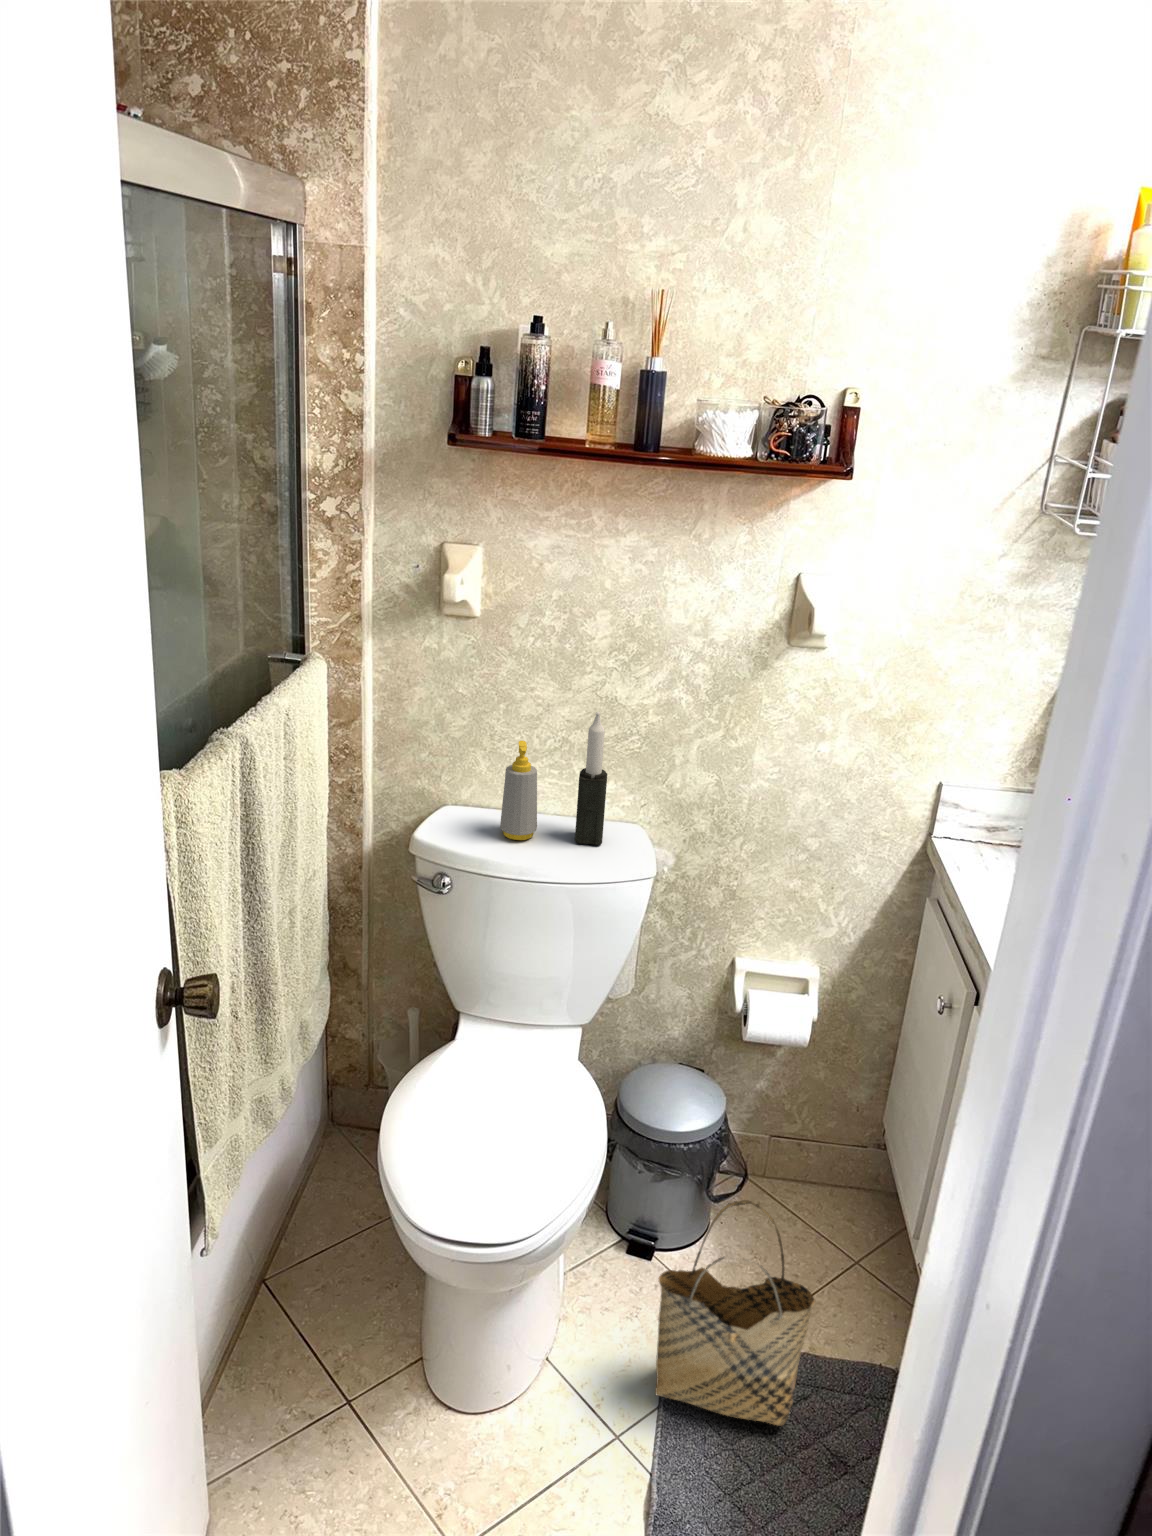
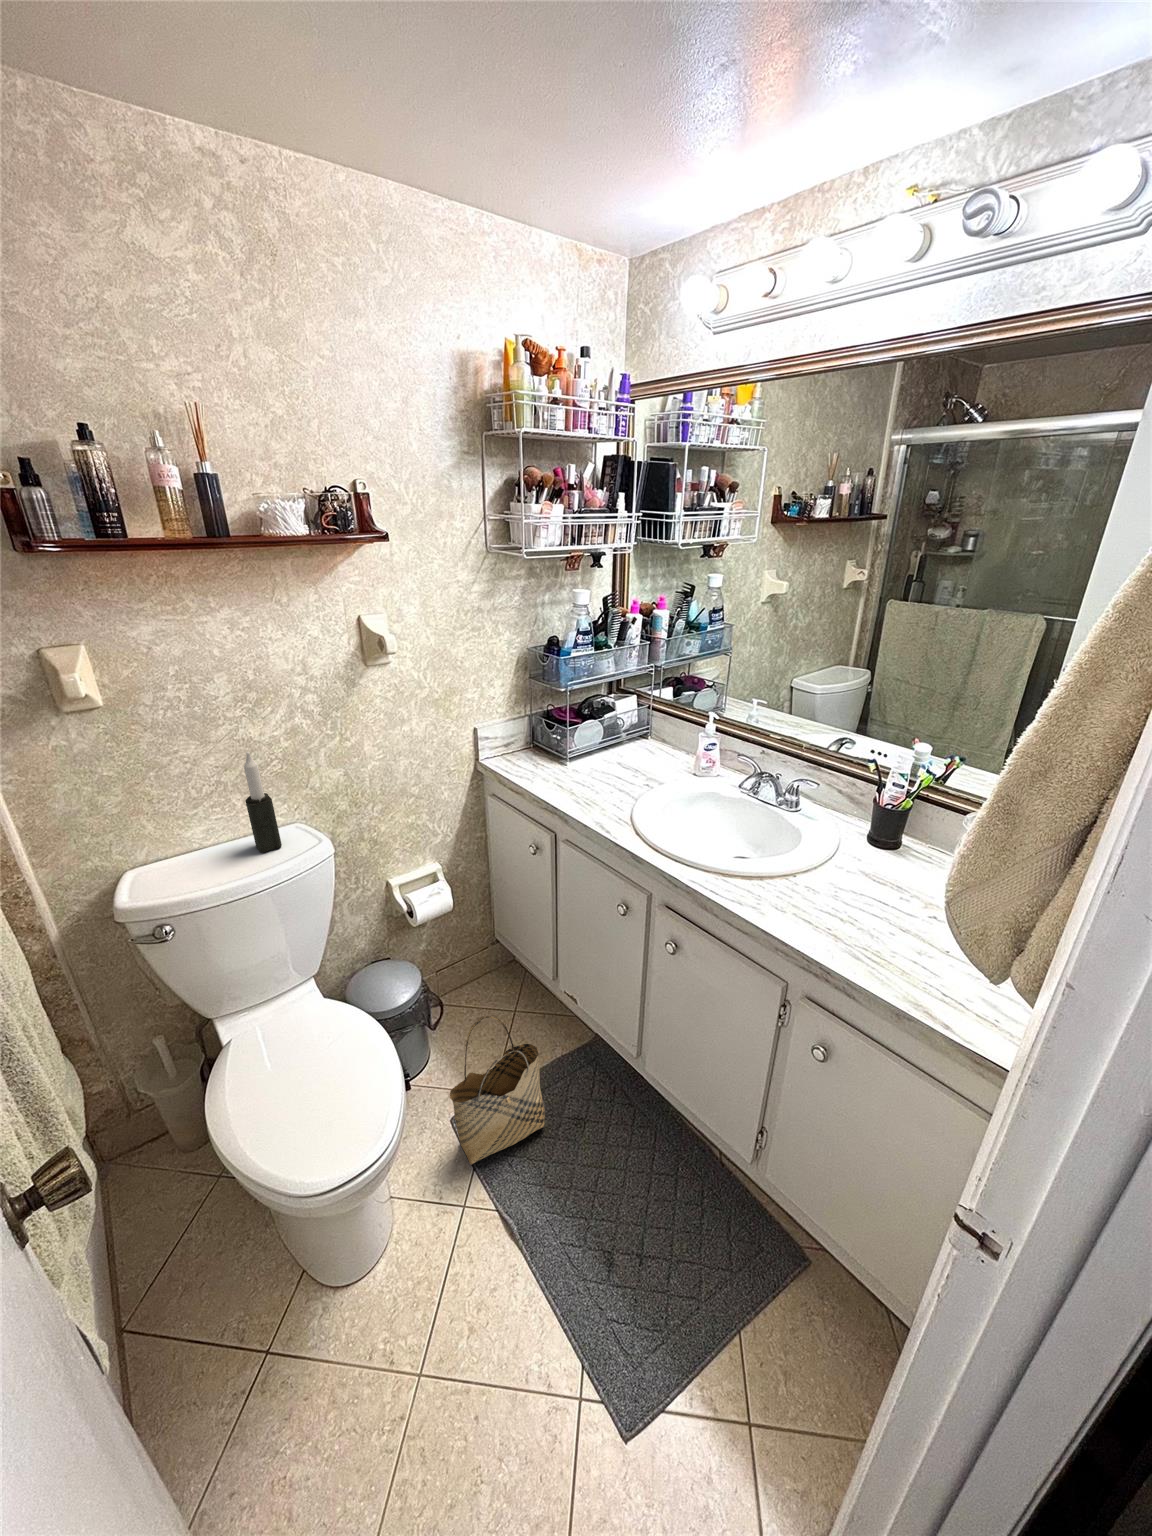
soap bottle: present [500,741,537,840] -> none [183,794,226,872]

